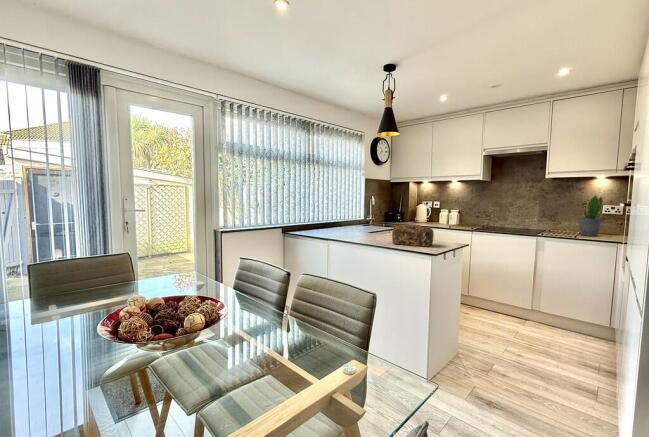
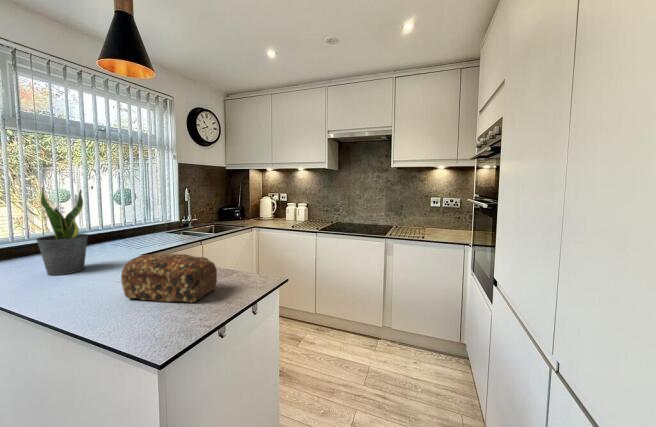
potted plant: present [578,195,602,236] -> present [36,187,88,275]

